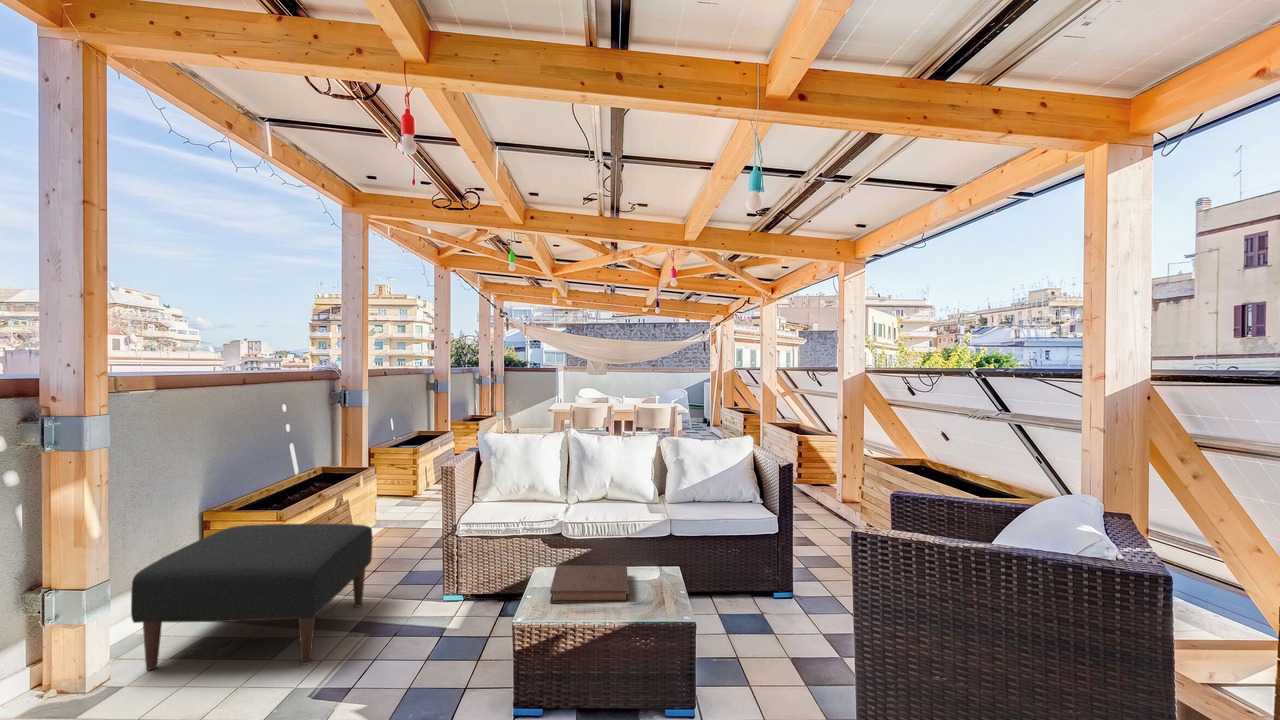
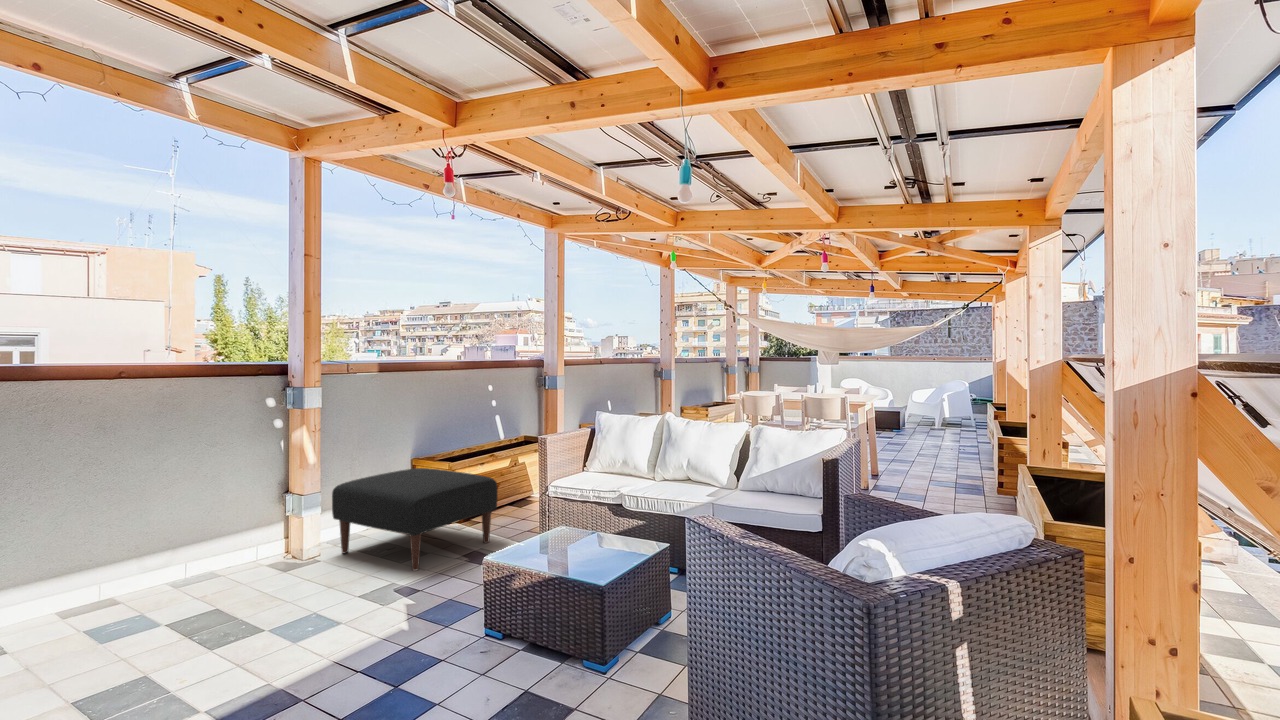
book: present [550,566,629,603] -> none [529,525,624,563]

